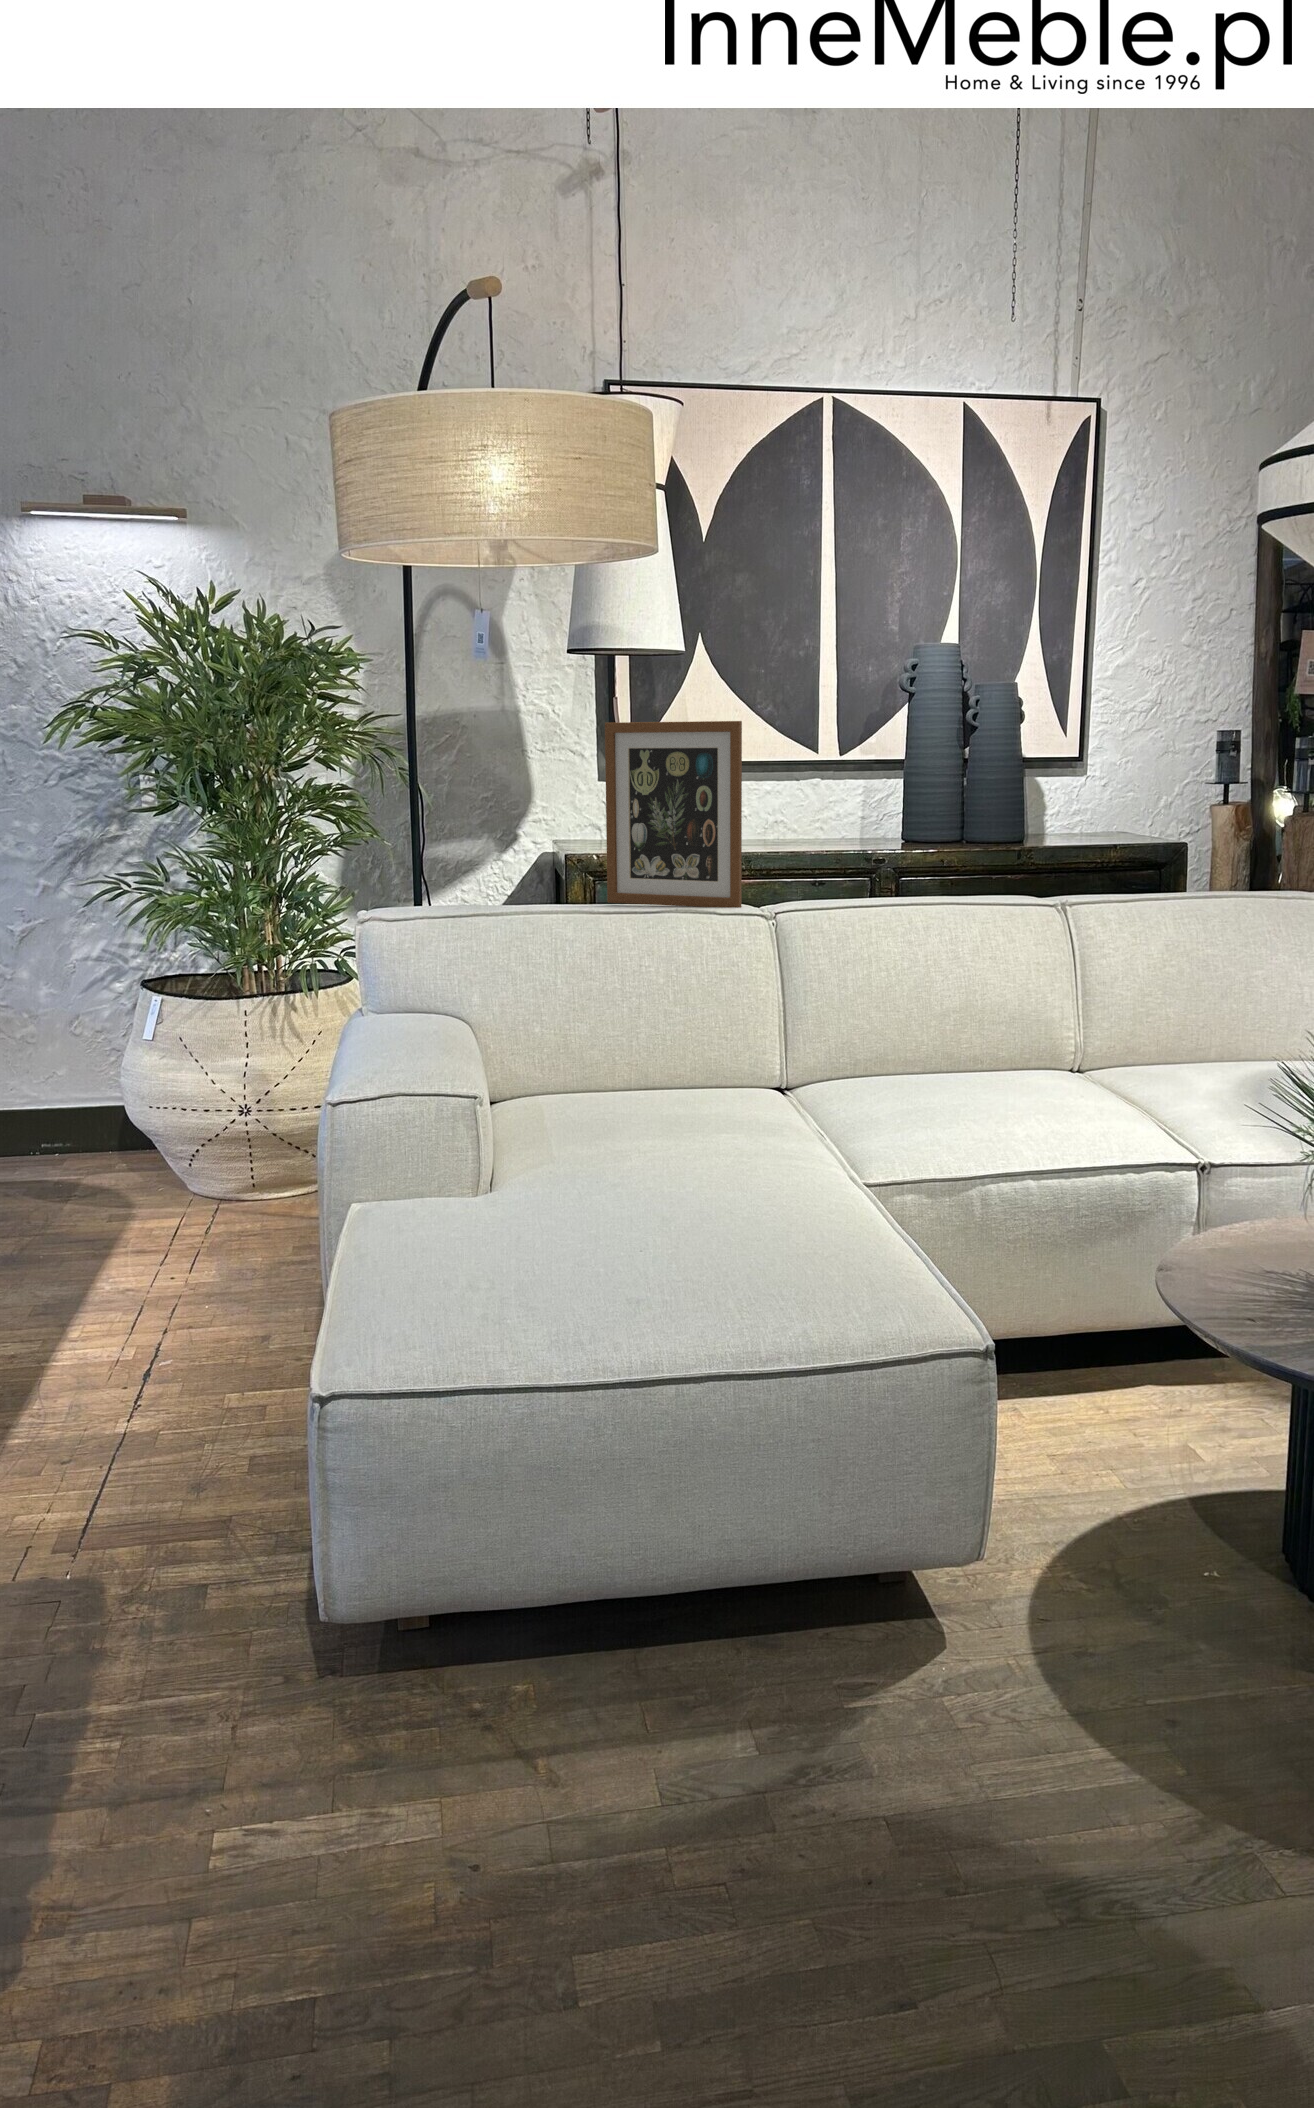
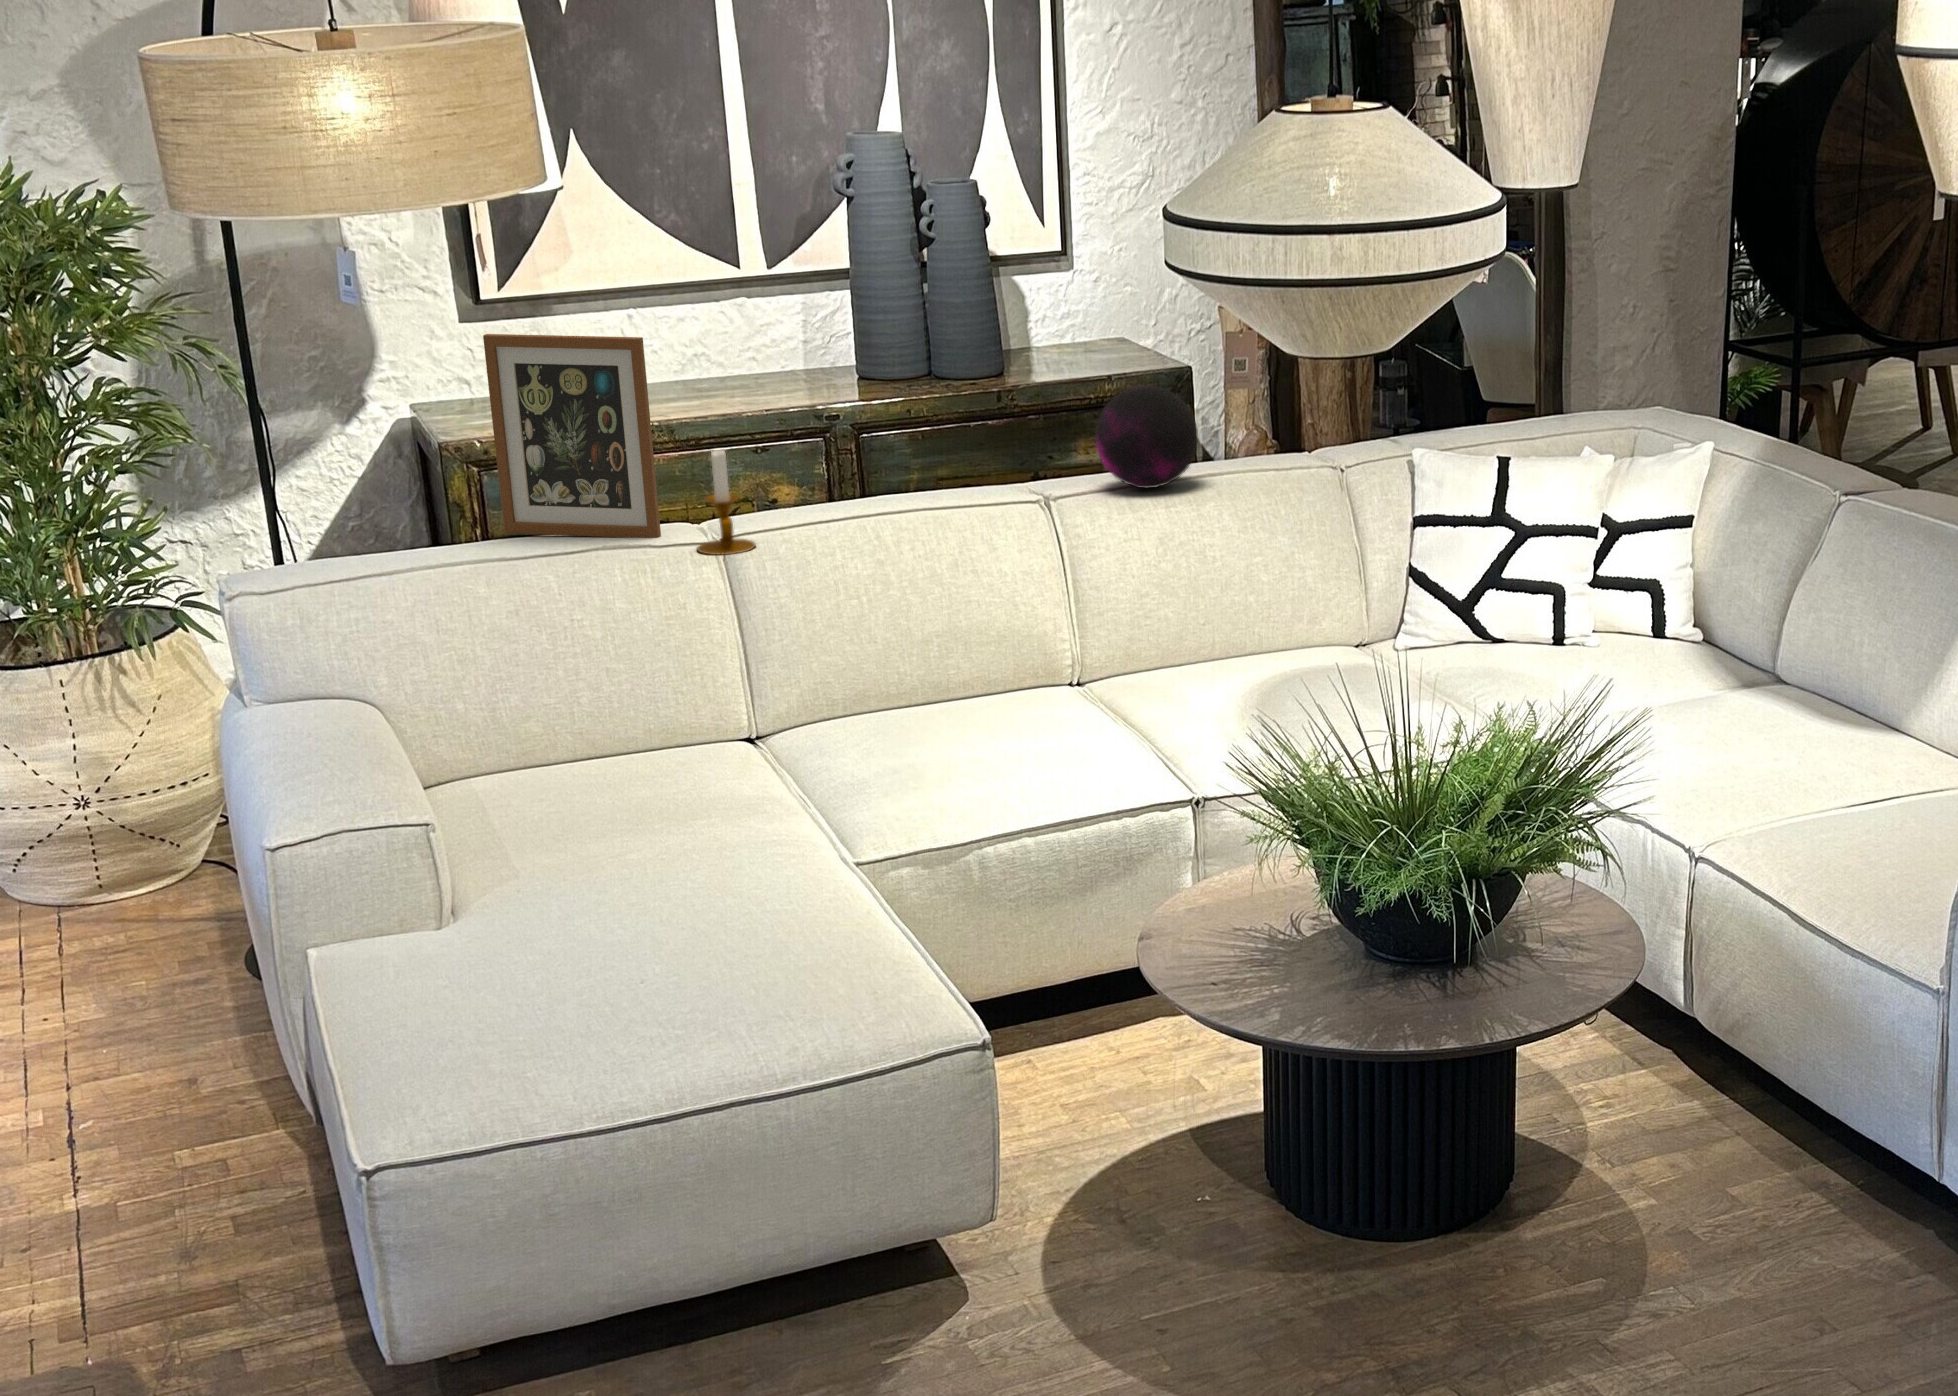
decorative orb: none [1145,802,1248,900] -> present [1095,385,1198,488]
candlestick: none [774,817,828,912] -> present [697,450,755,555]

